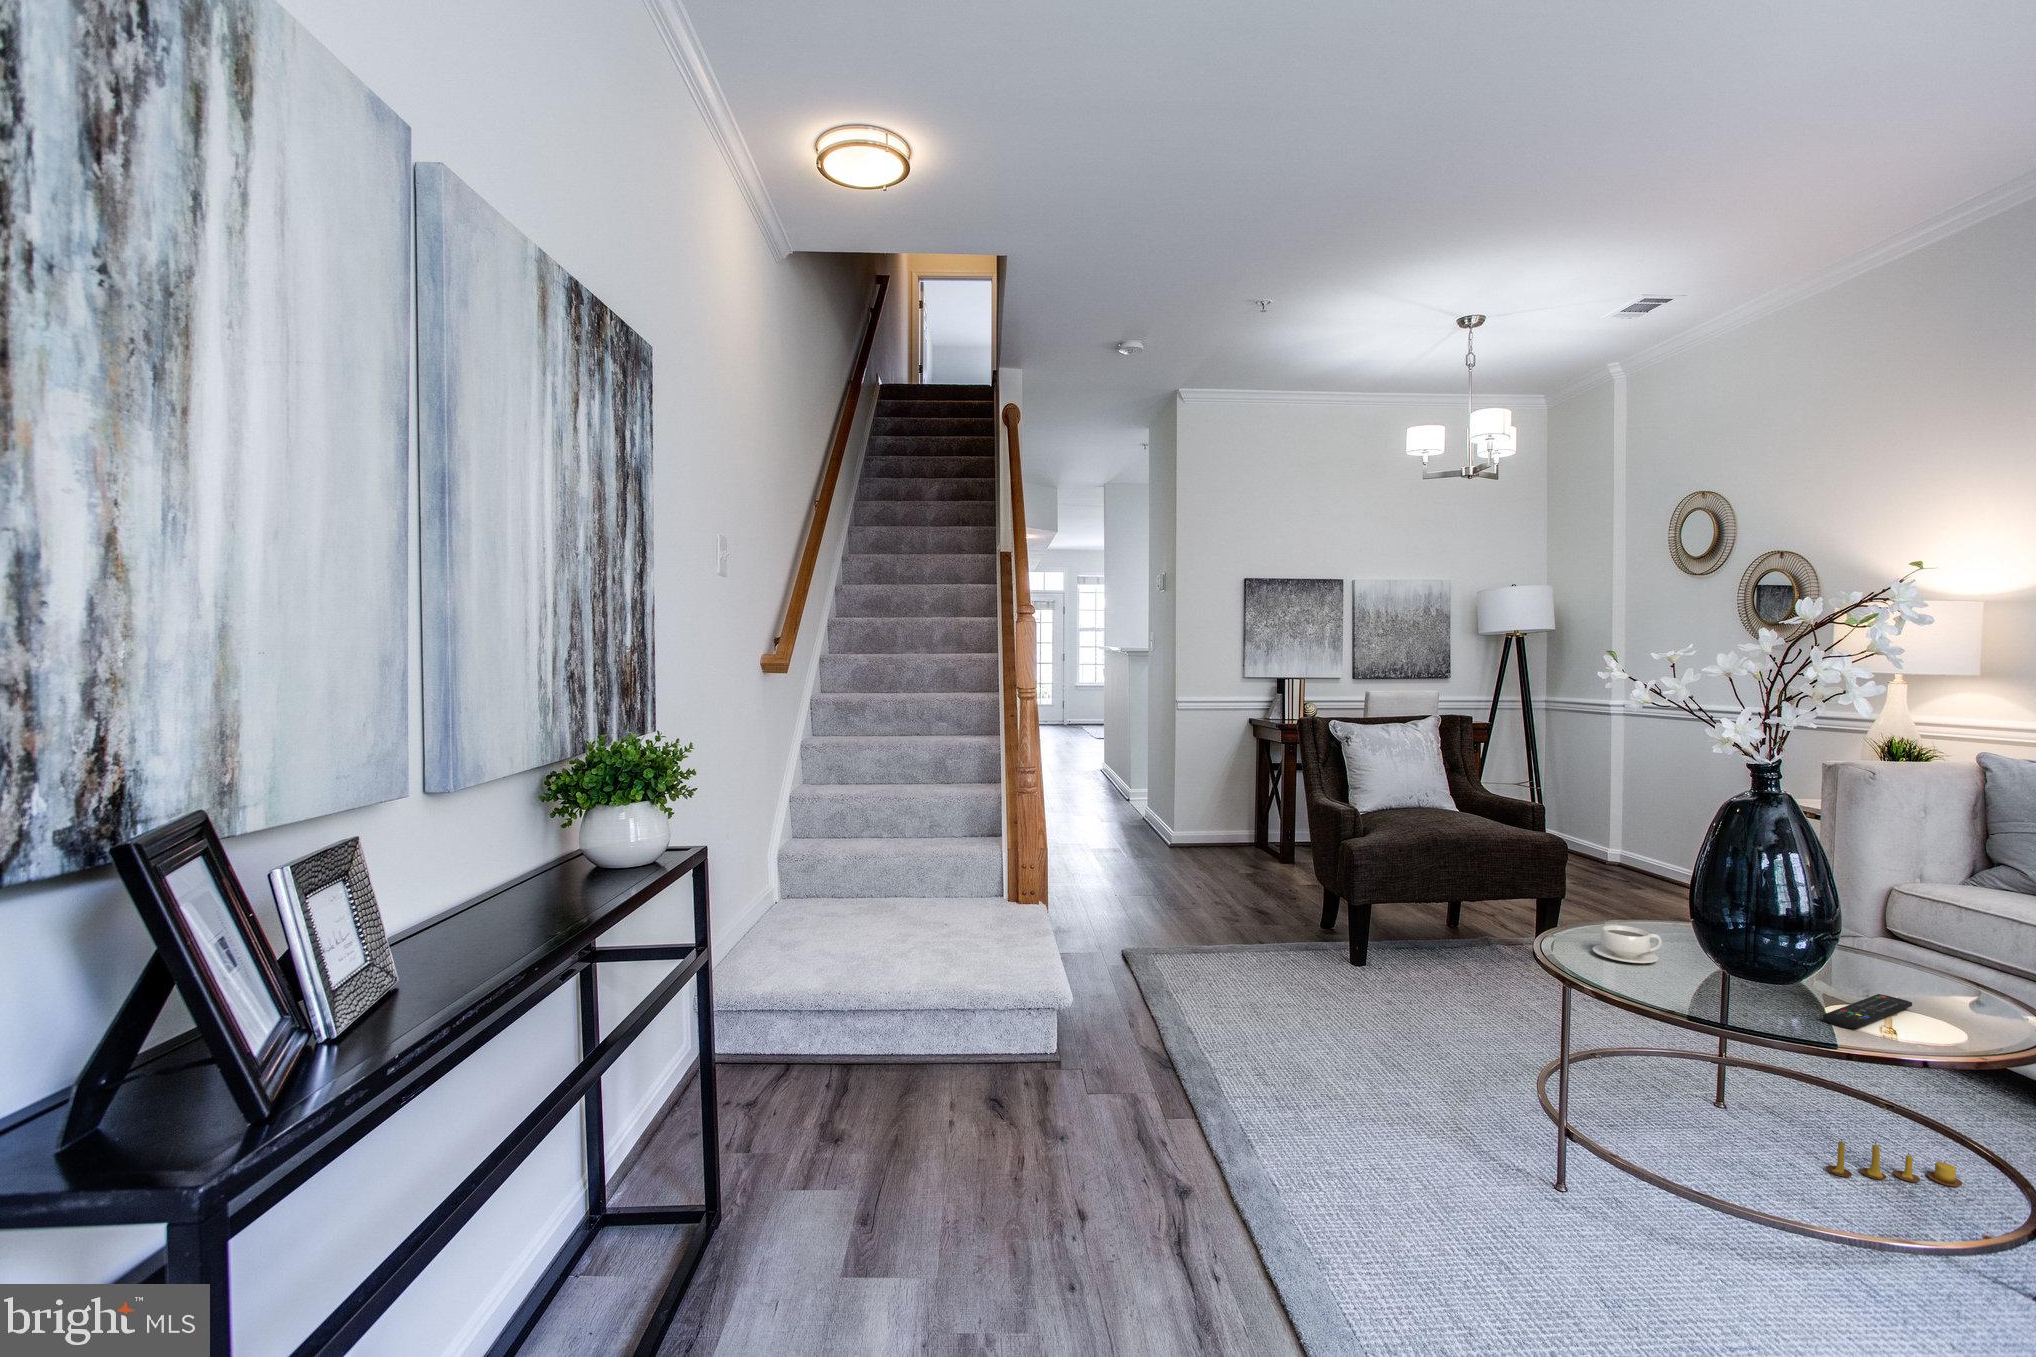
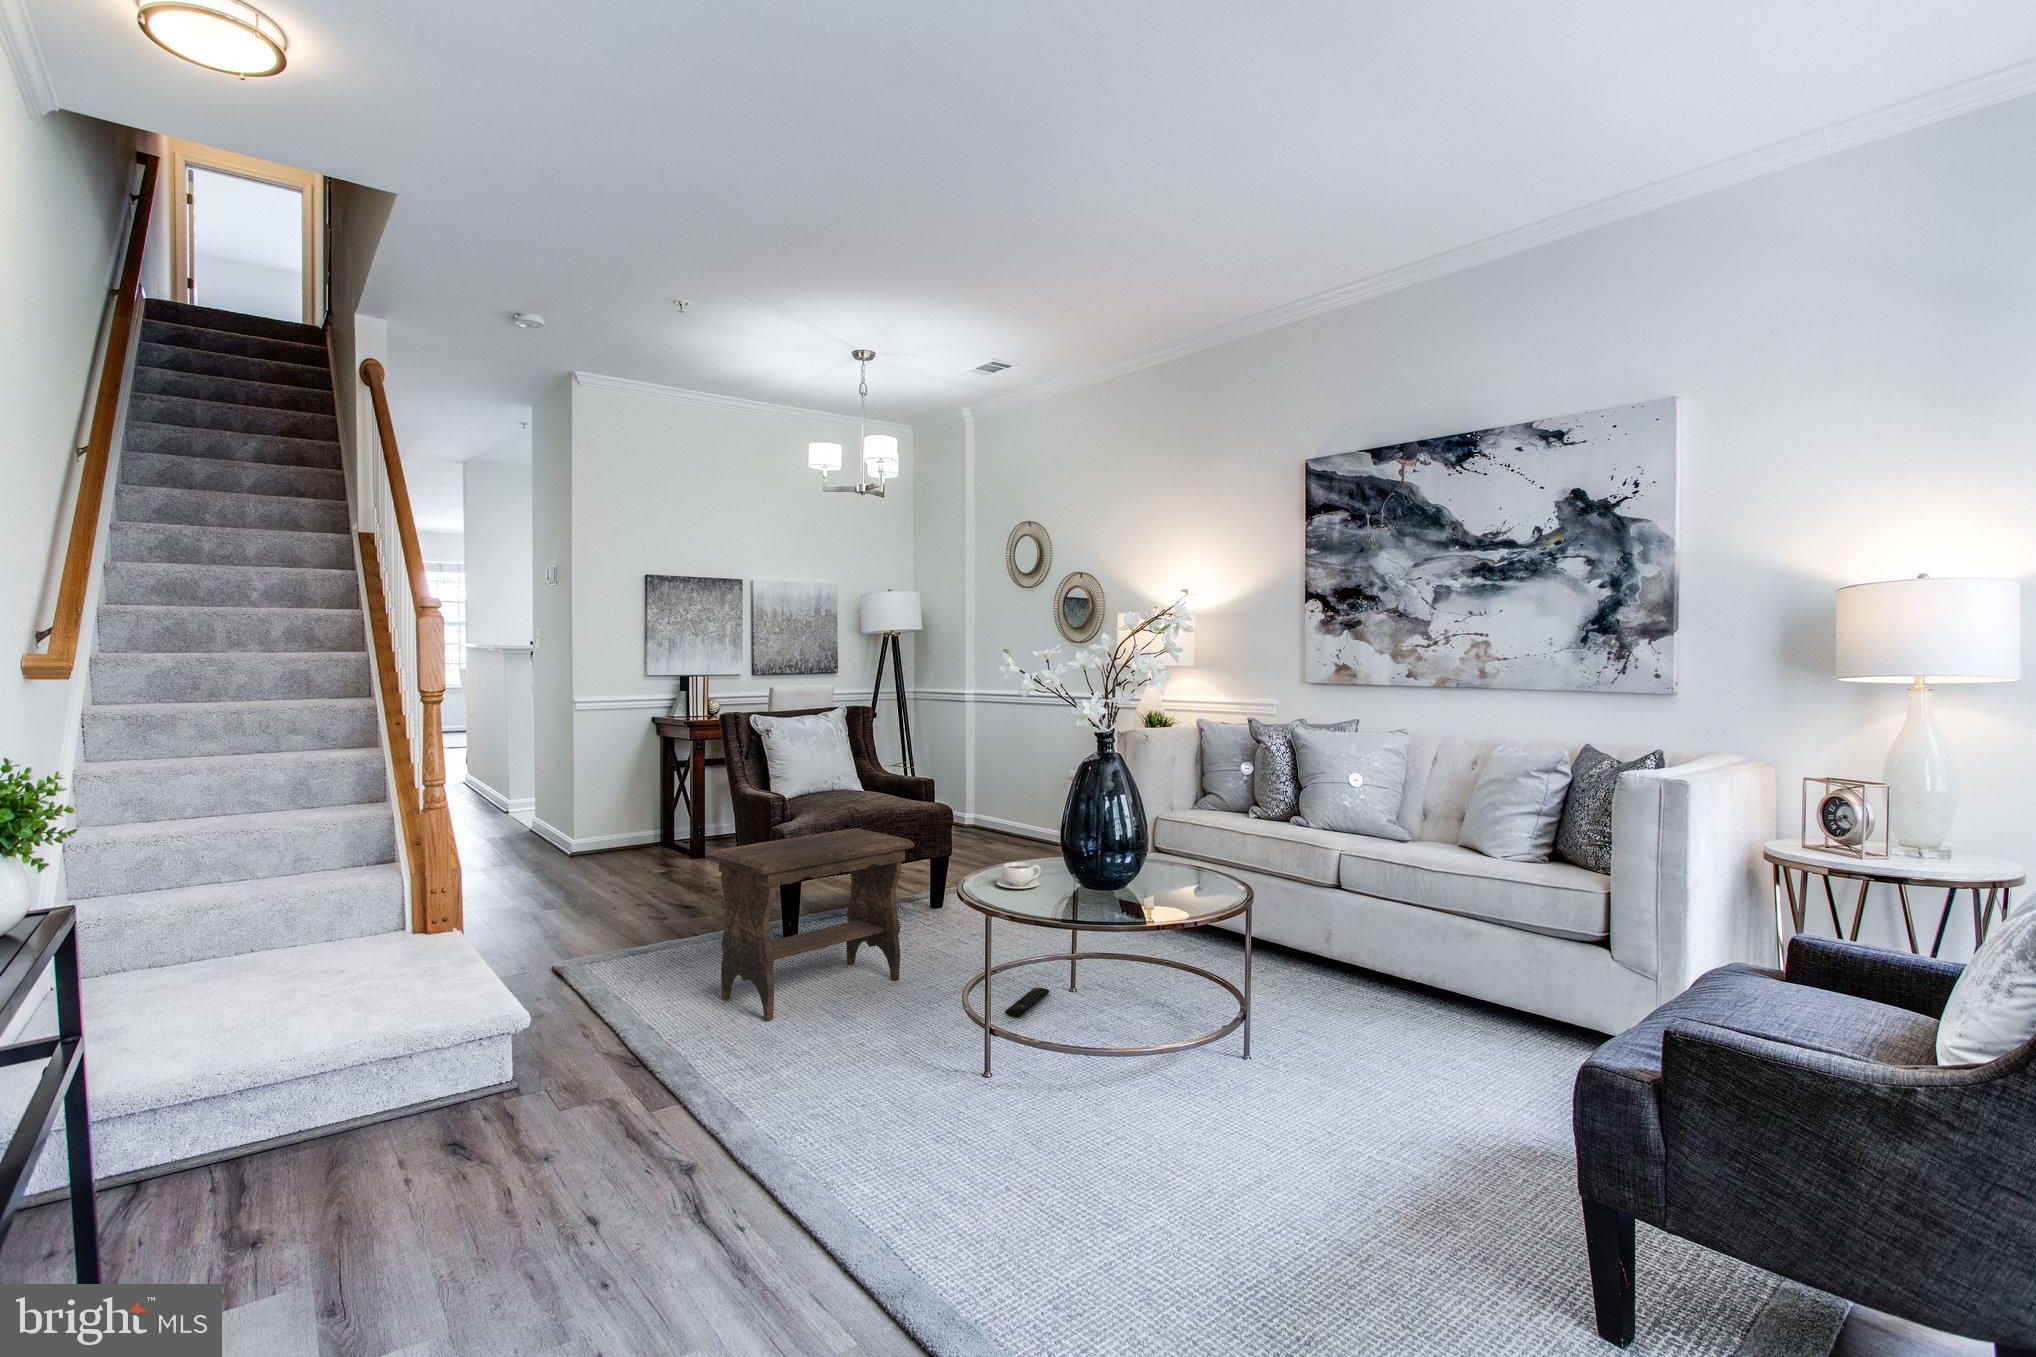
footstool: none [1254,854,1493,1051] -> present [708,828,914,1021]
remote control: present [1823,994,1912,1028] -> present [1005,987,1049,1017]
candle: present [1826,1140,1963,1187] -> none [1133,985,1198,1014]

